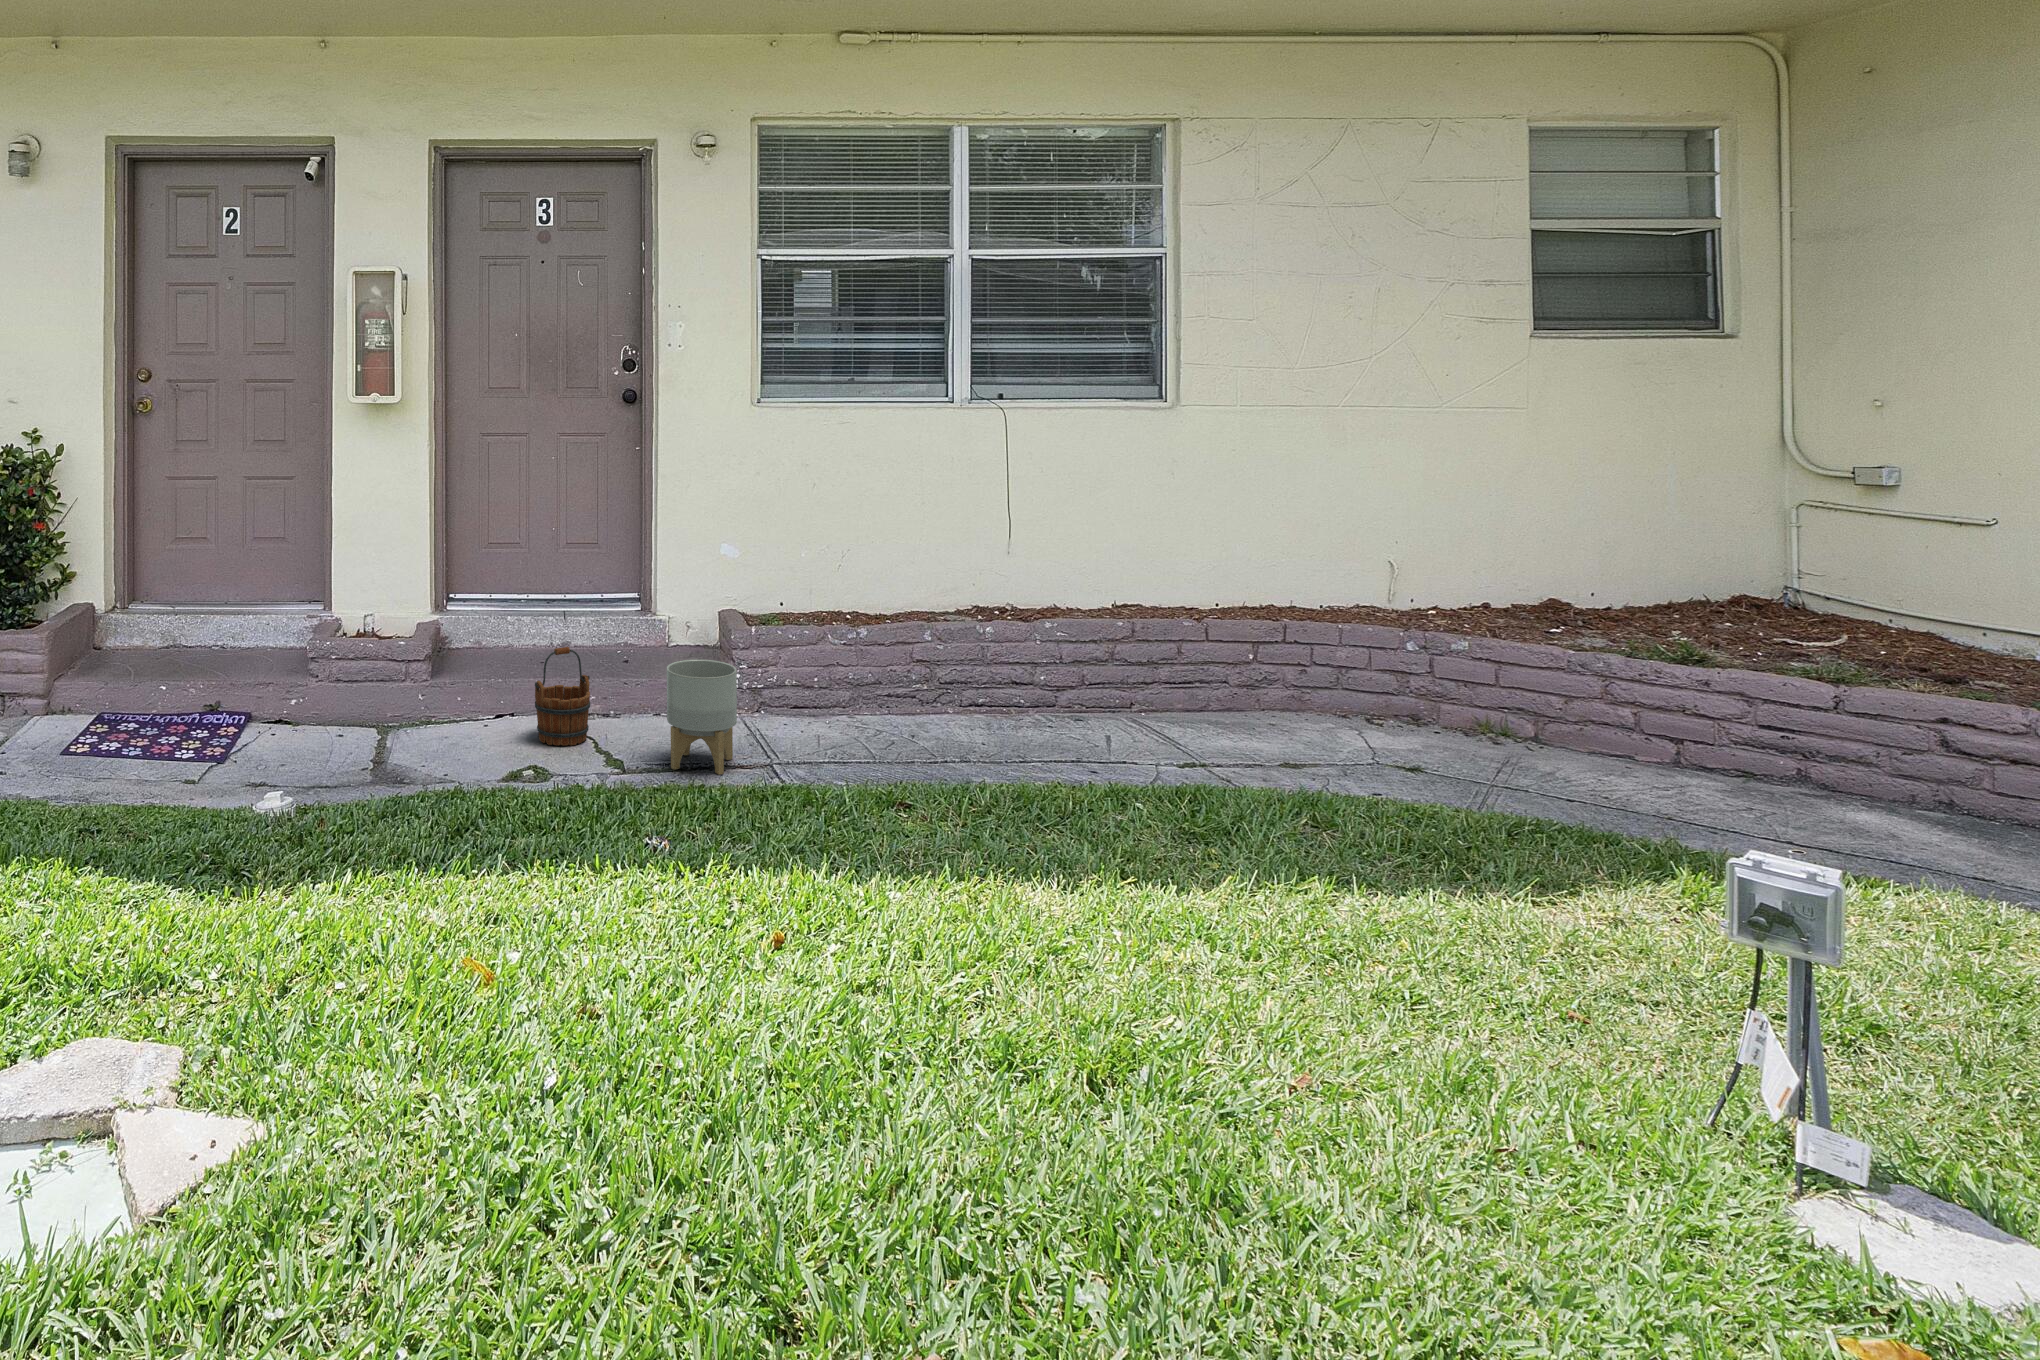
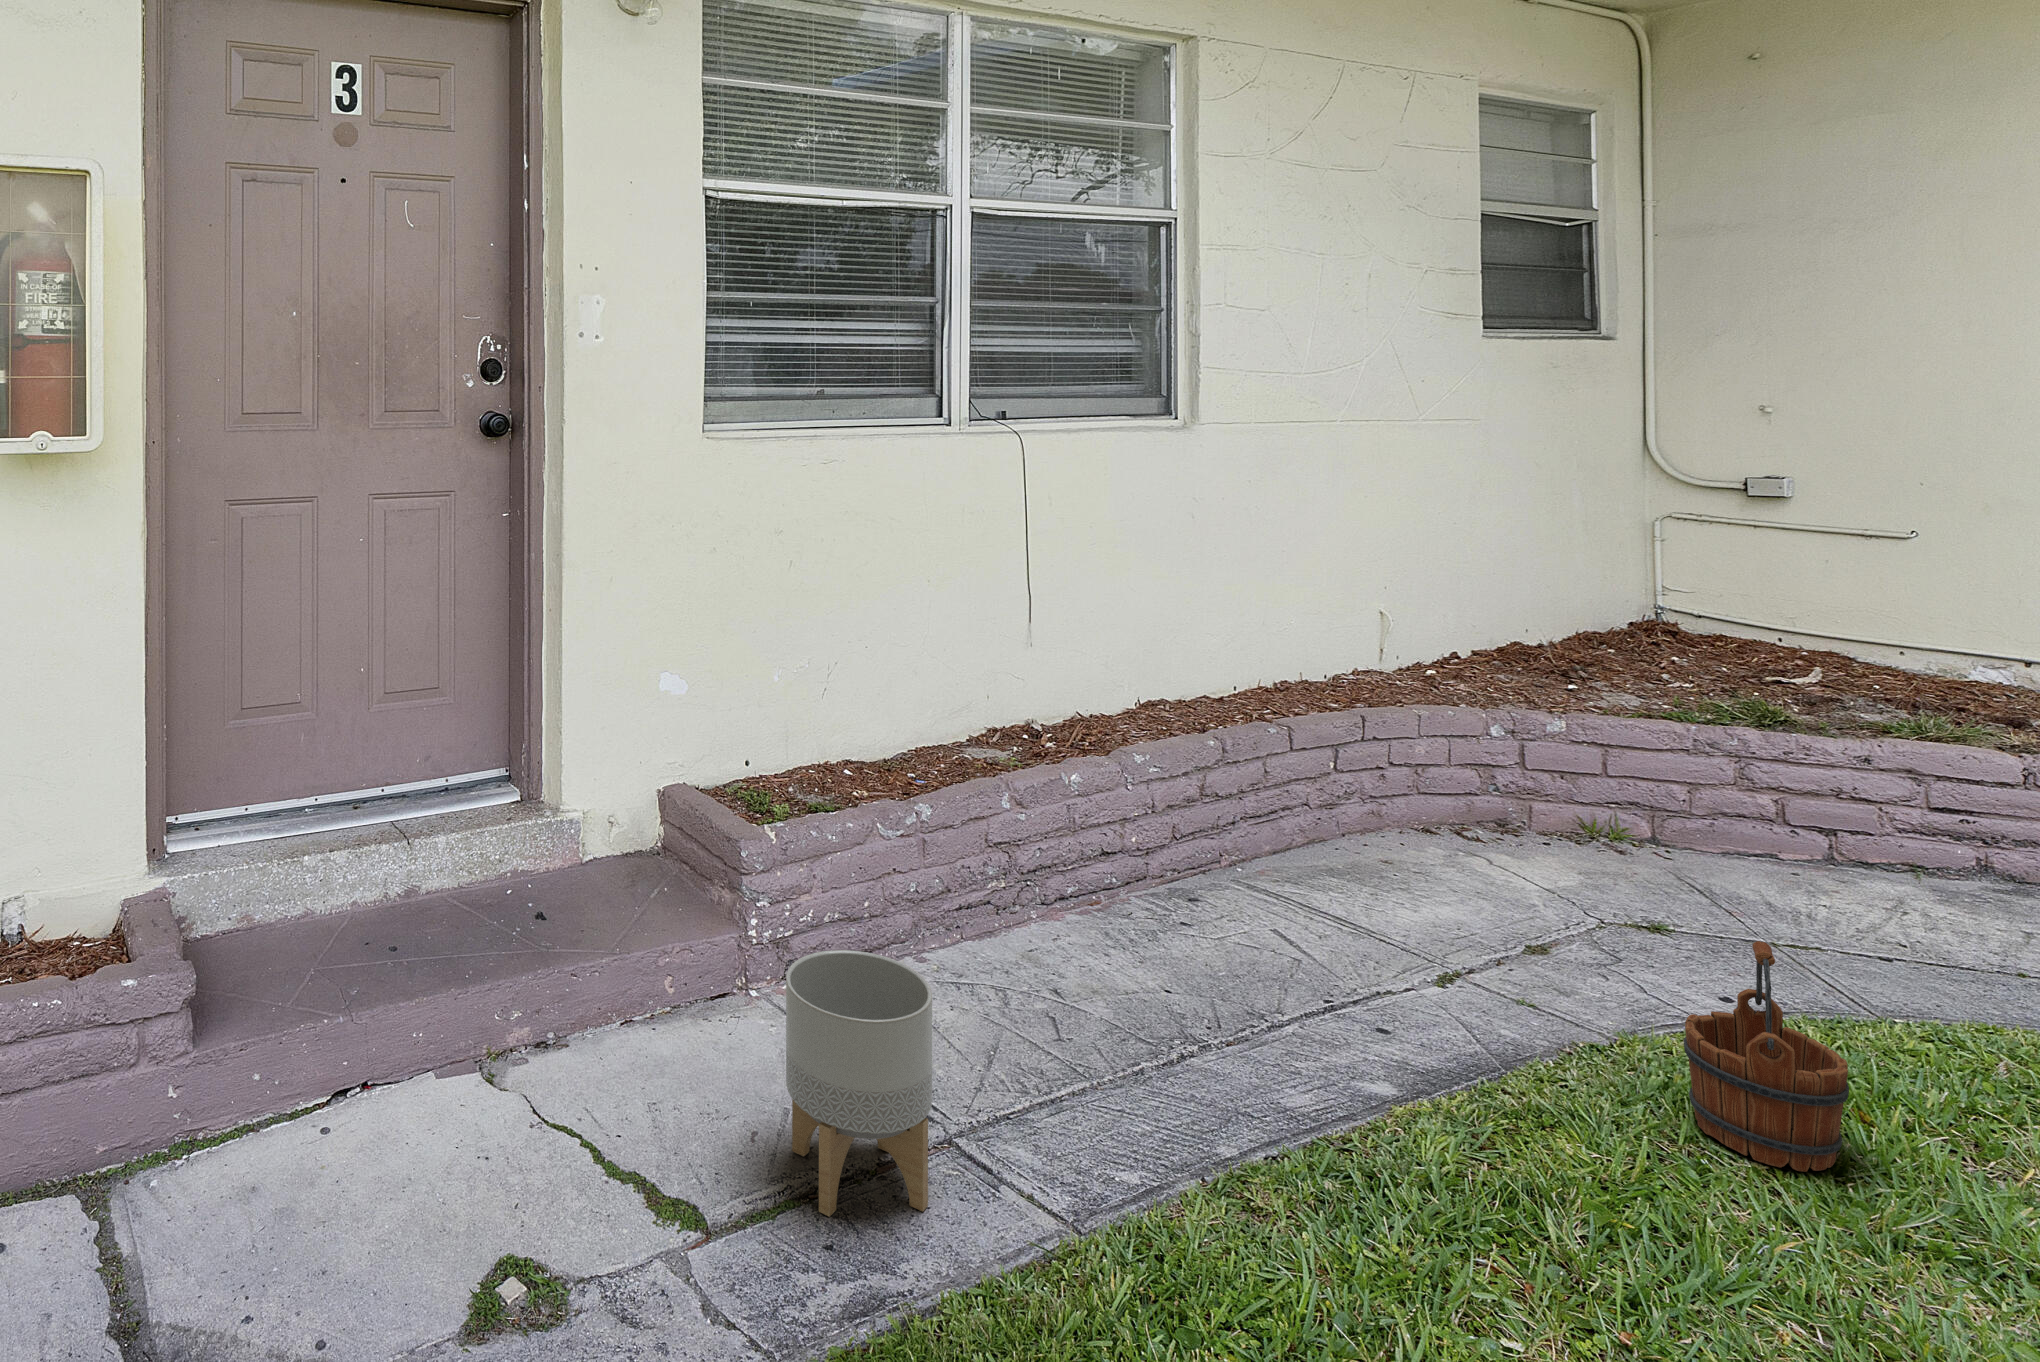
wooden bucket: present [535,647,590,745] -> present [1684,941,1849,1172]

